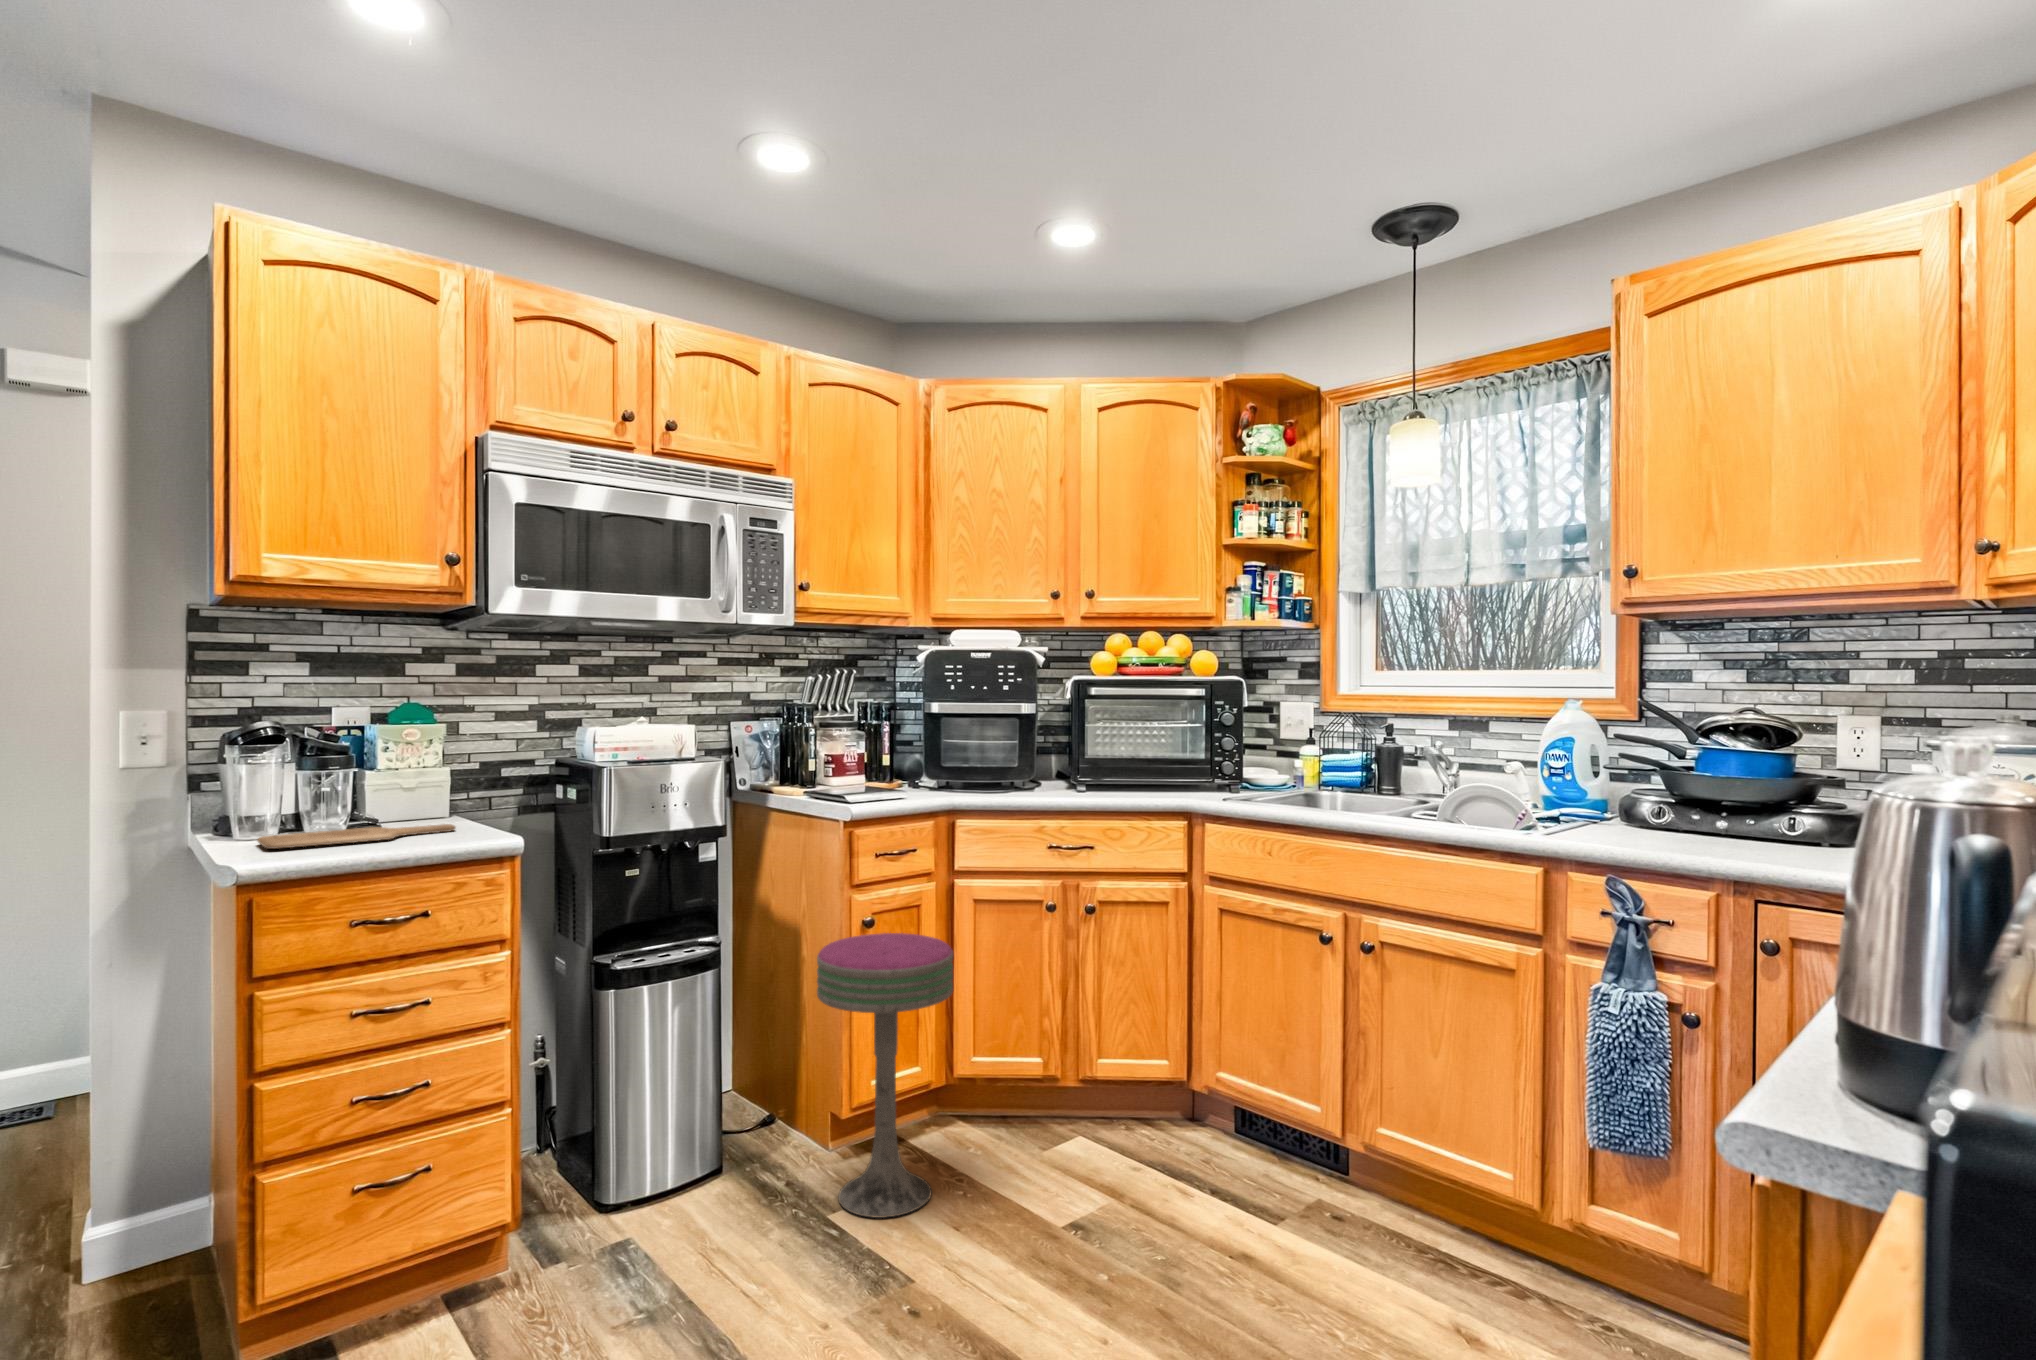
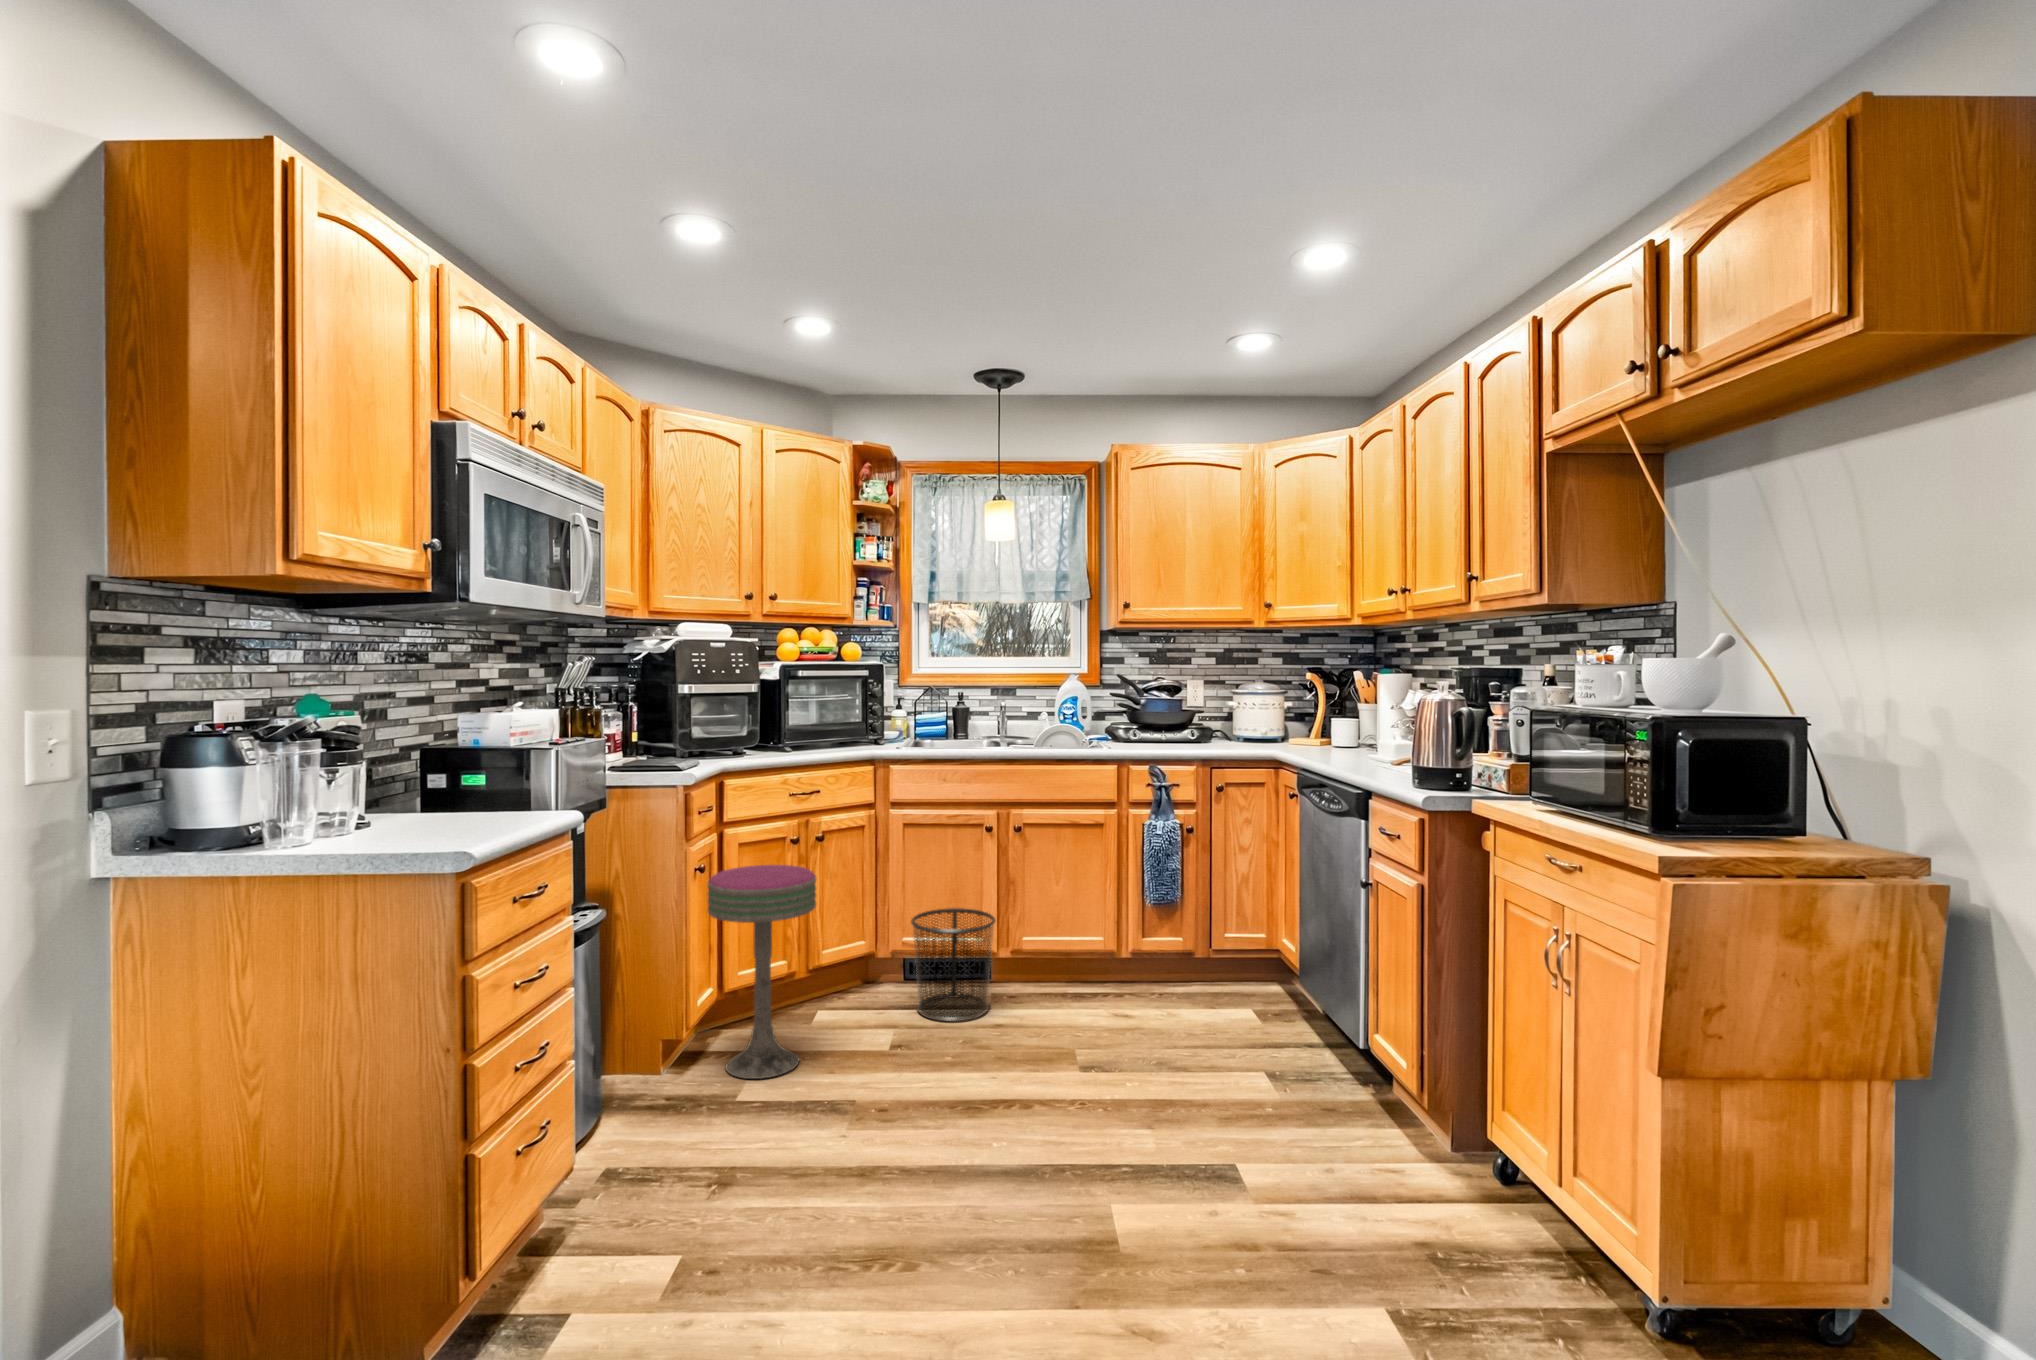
cutting board: present [257,824,456,849] -> none [317,812,459,846]
waste bin: none [1133,1050,1267,1242] -> present [911,908,996,1021]

